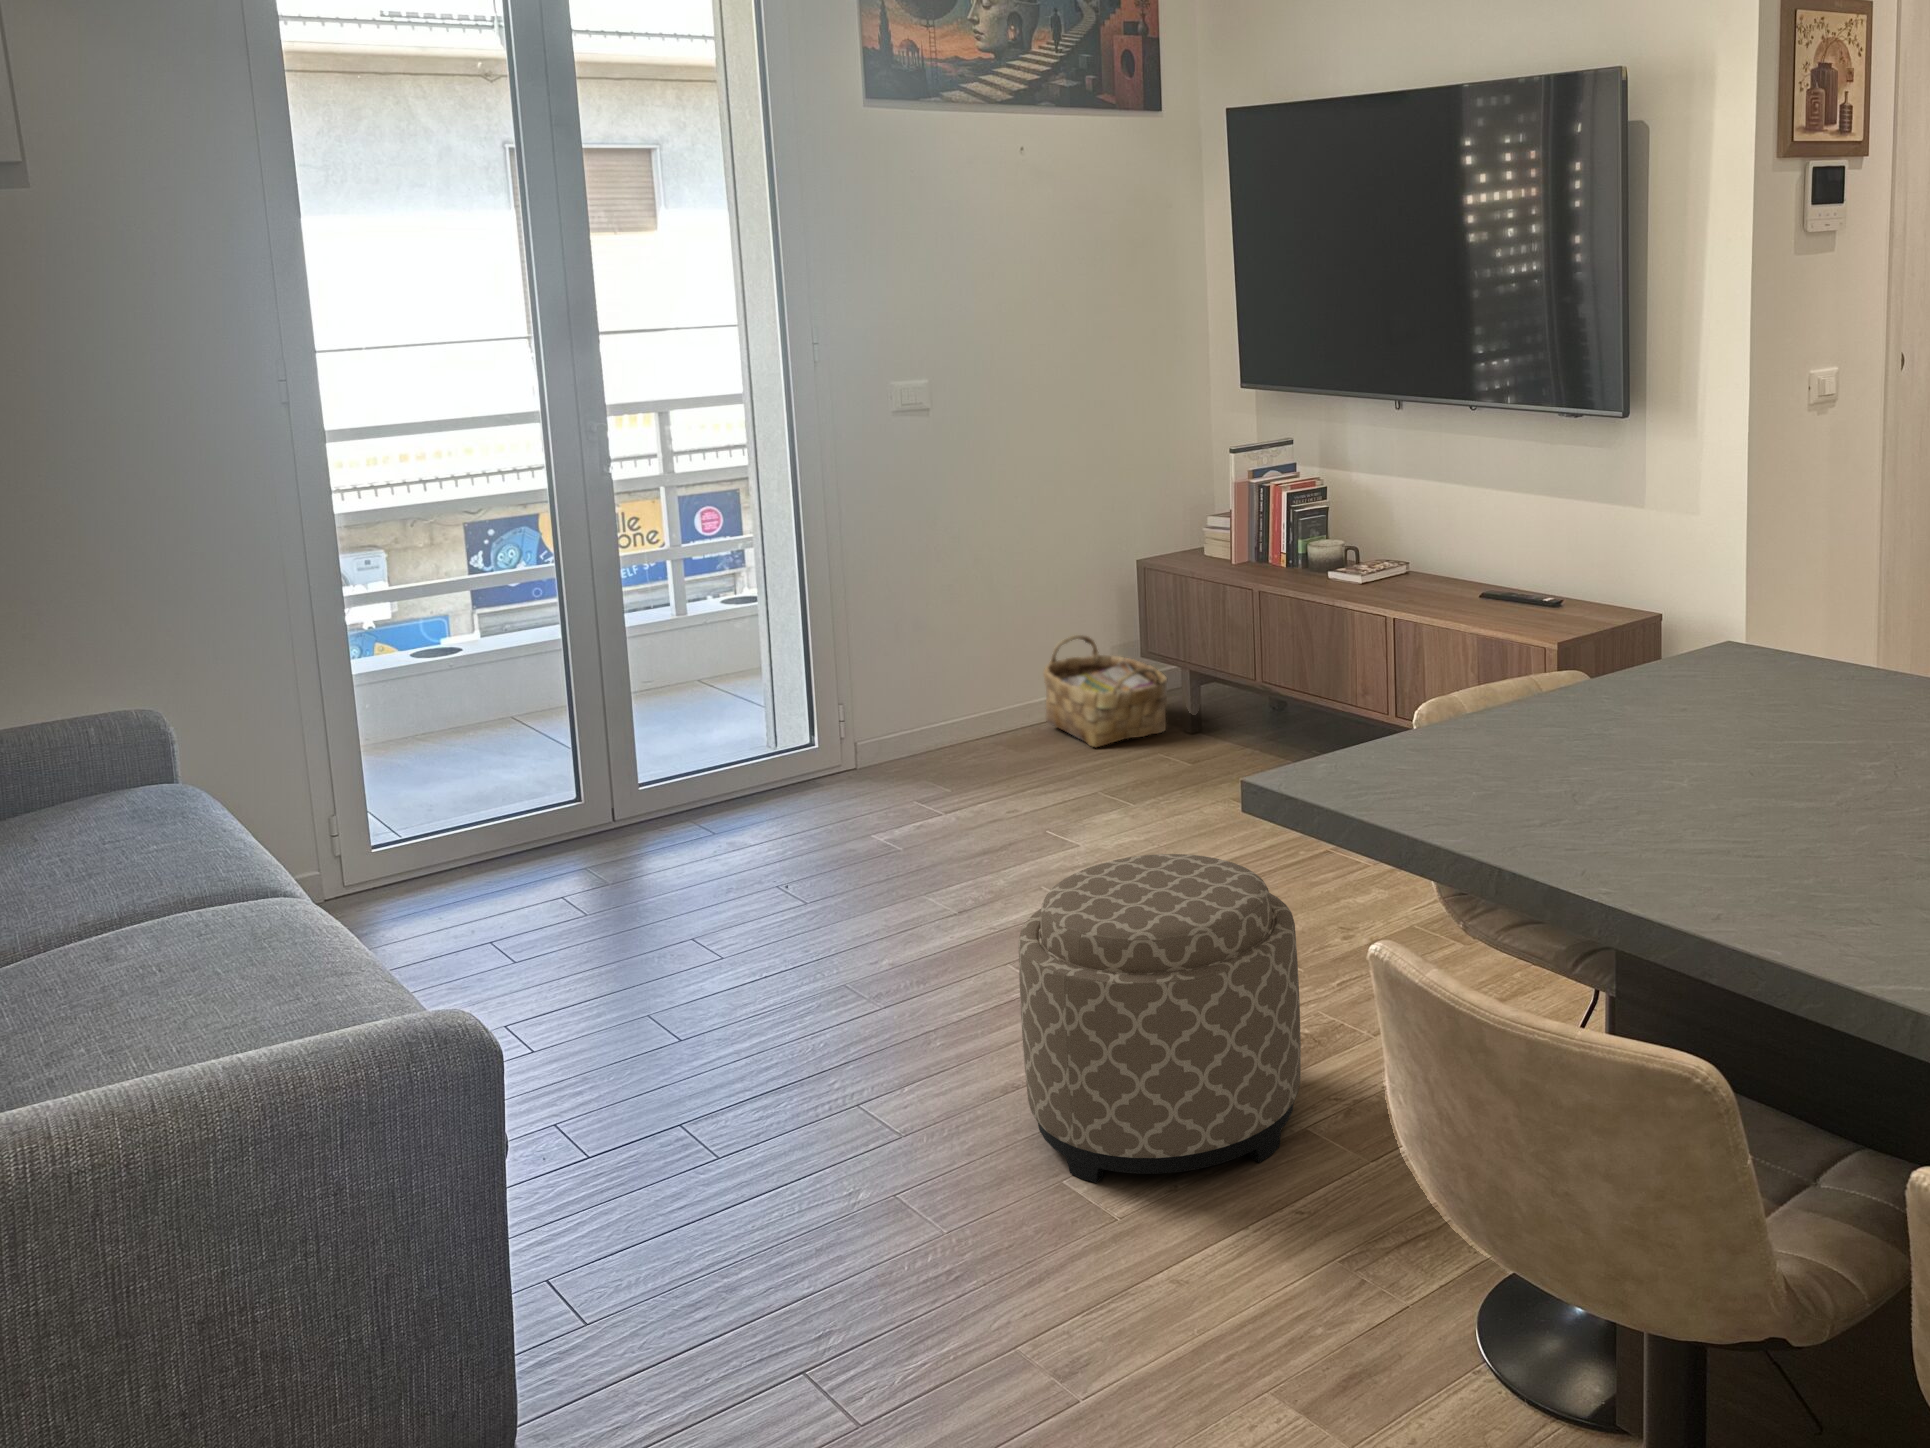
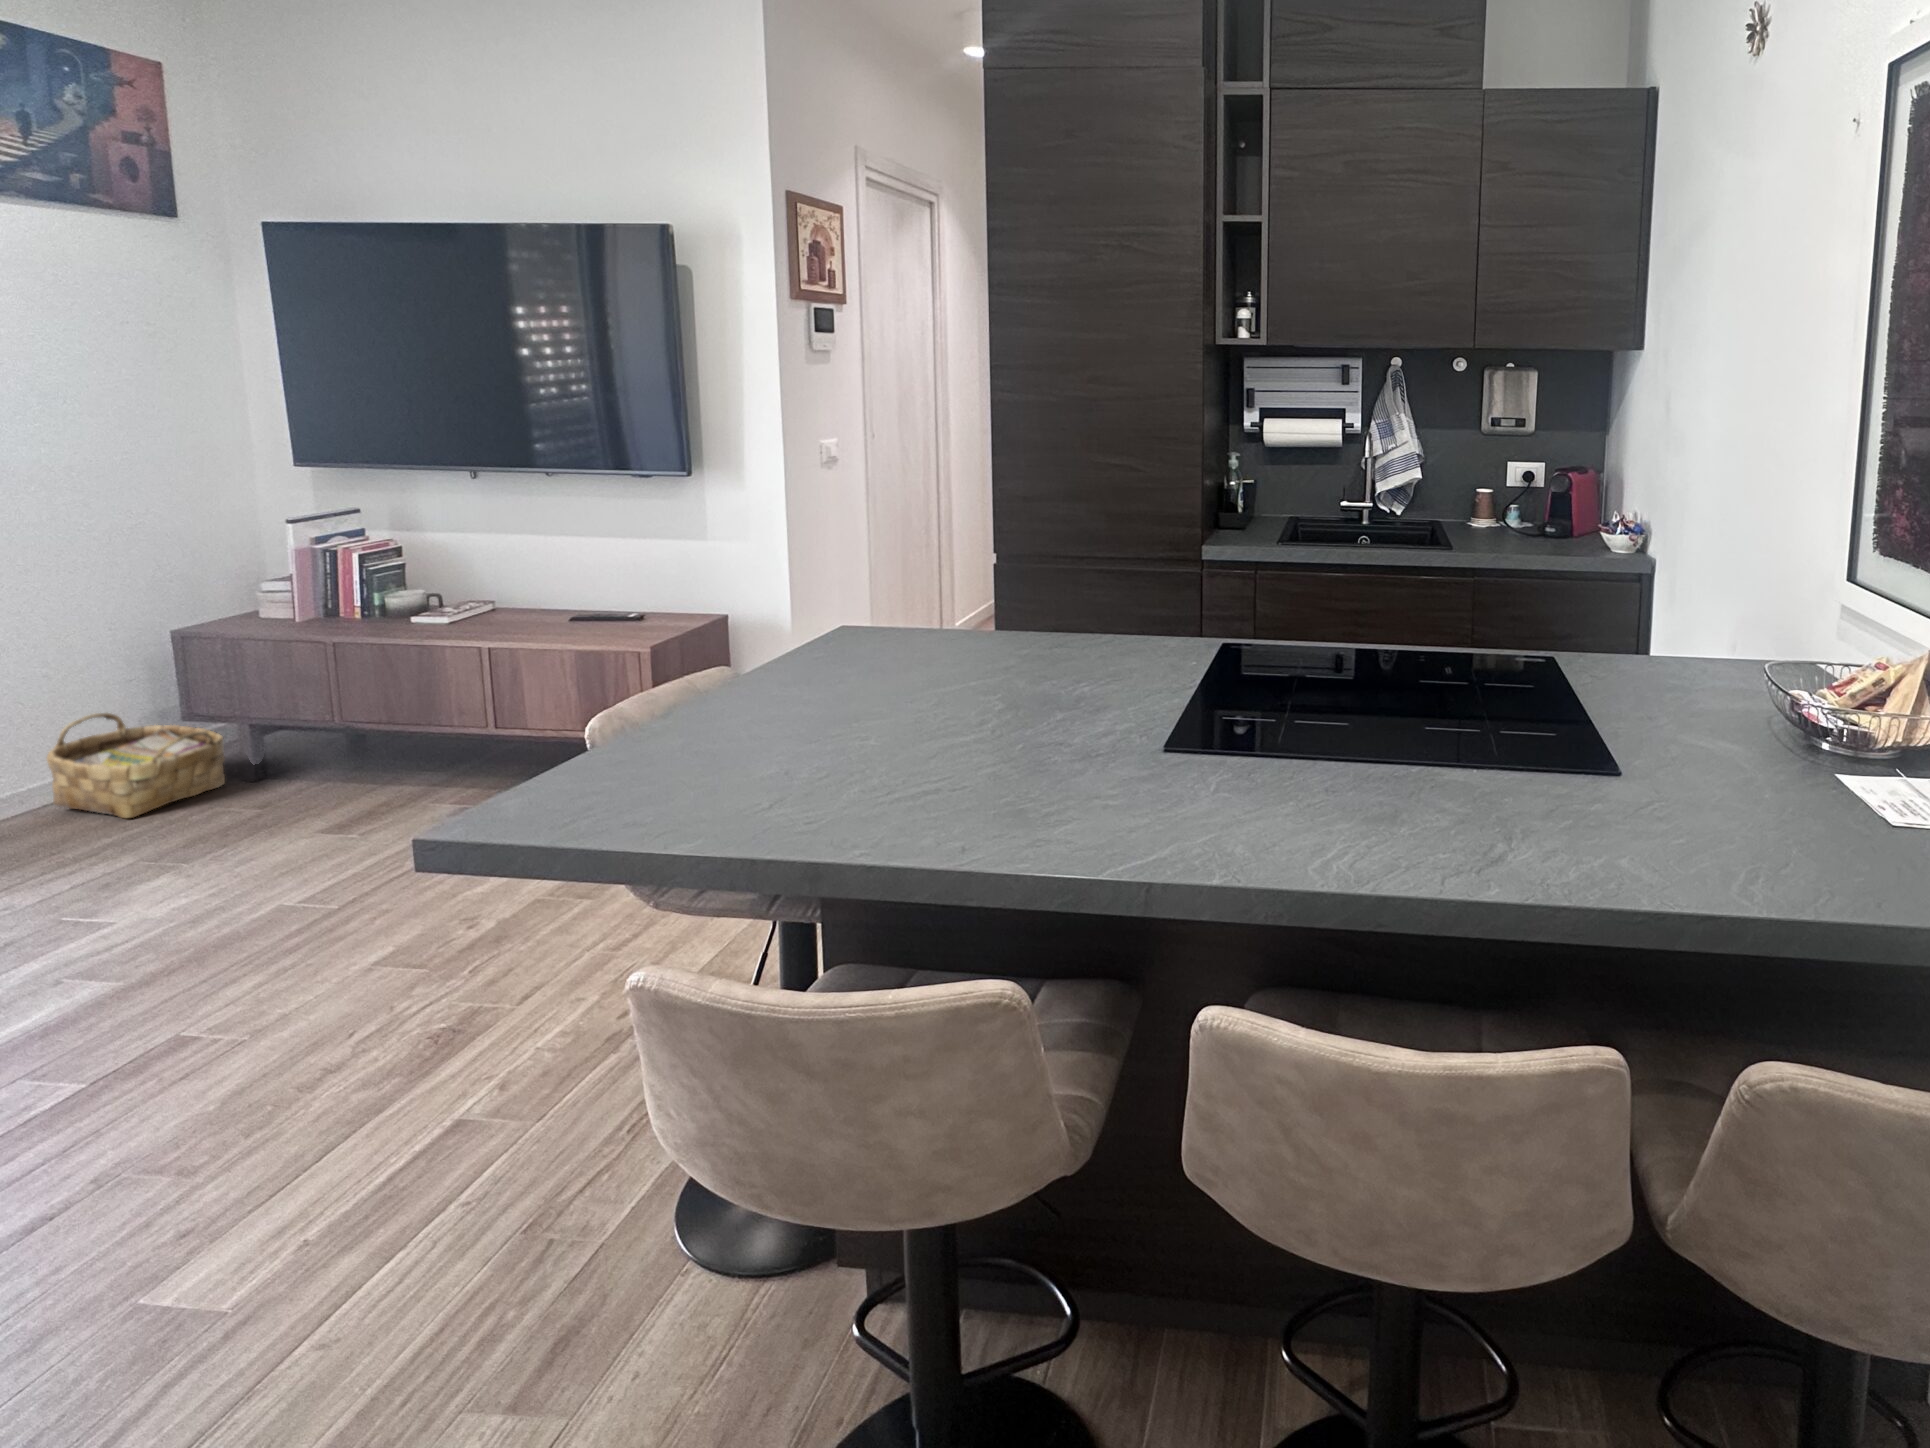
ottoman: present [1019,854,1301,1183] -> none [57,908,451,1287]

